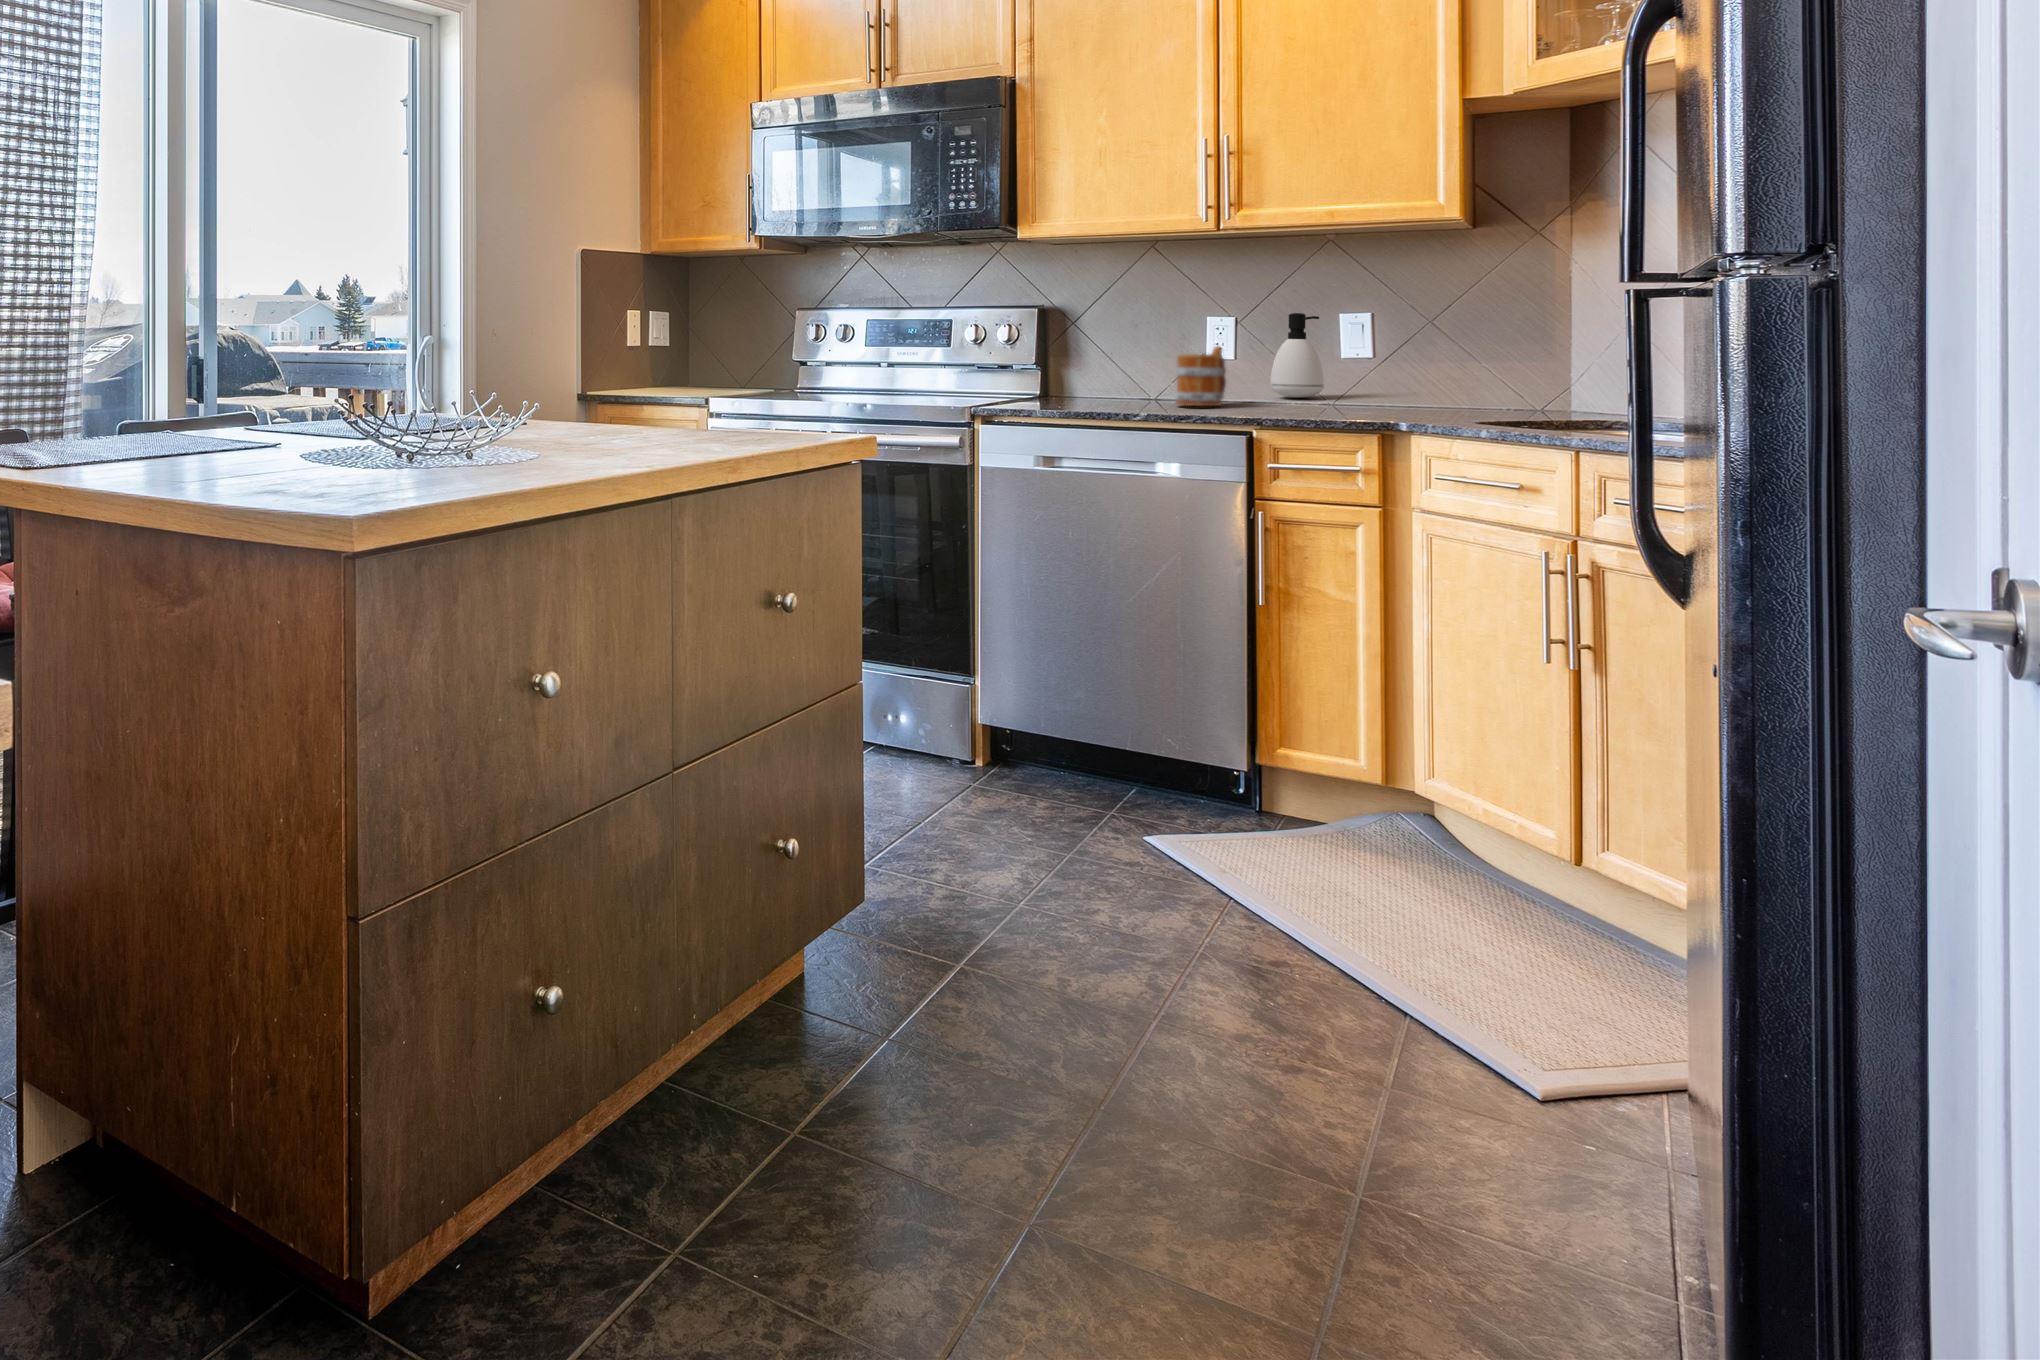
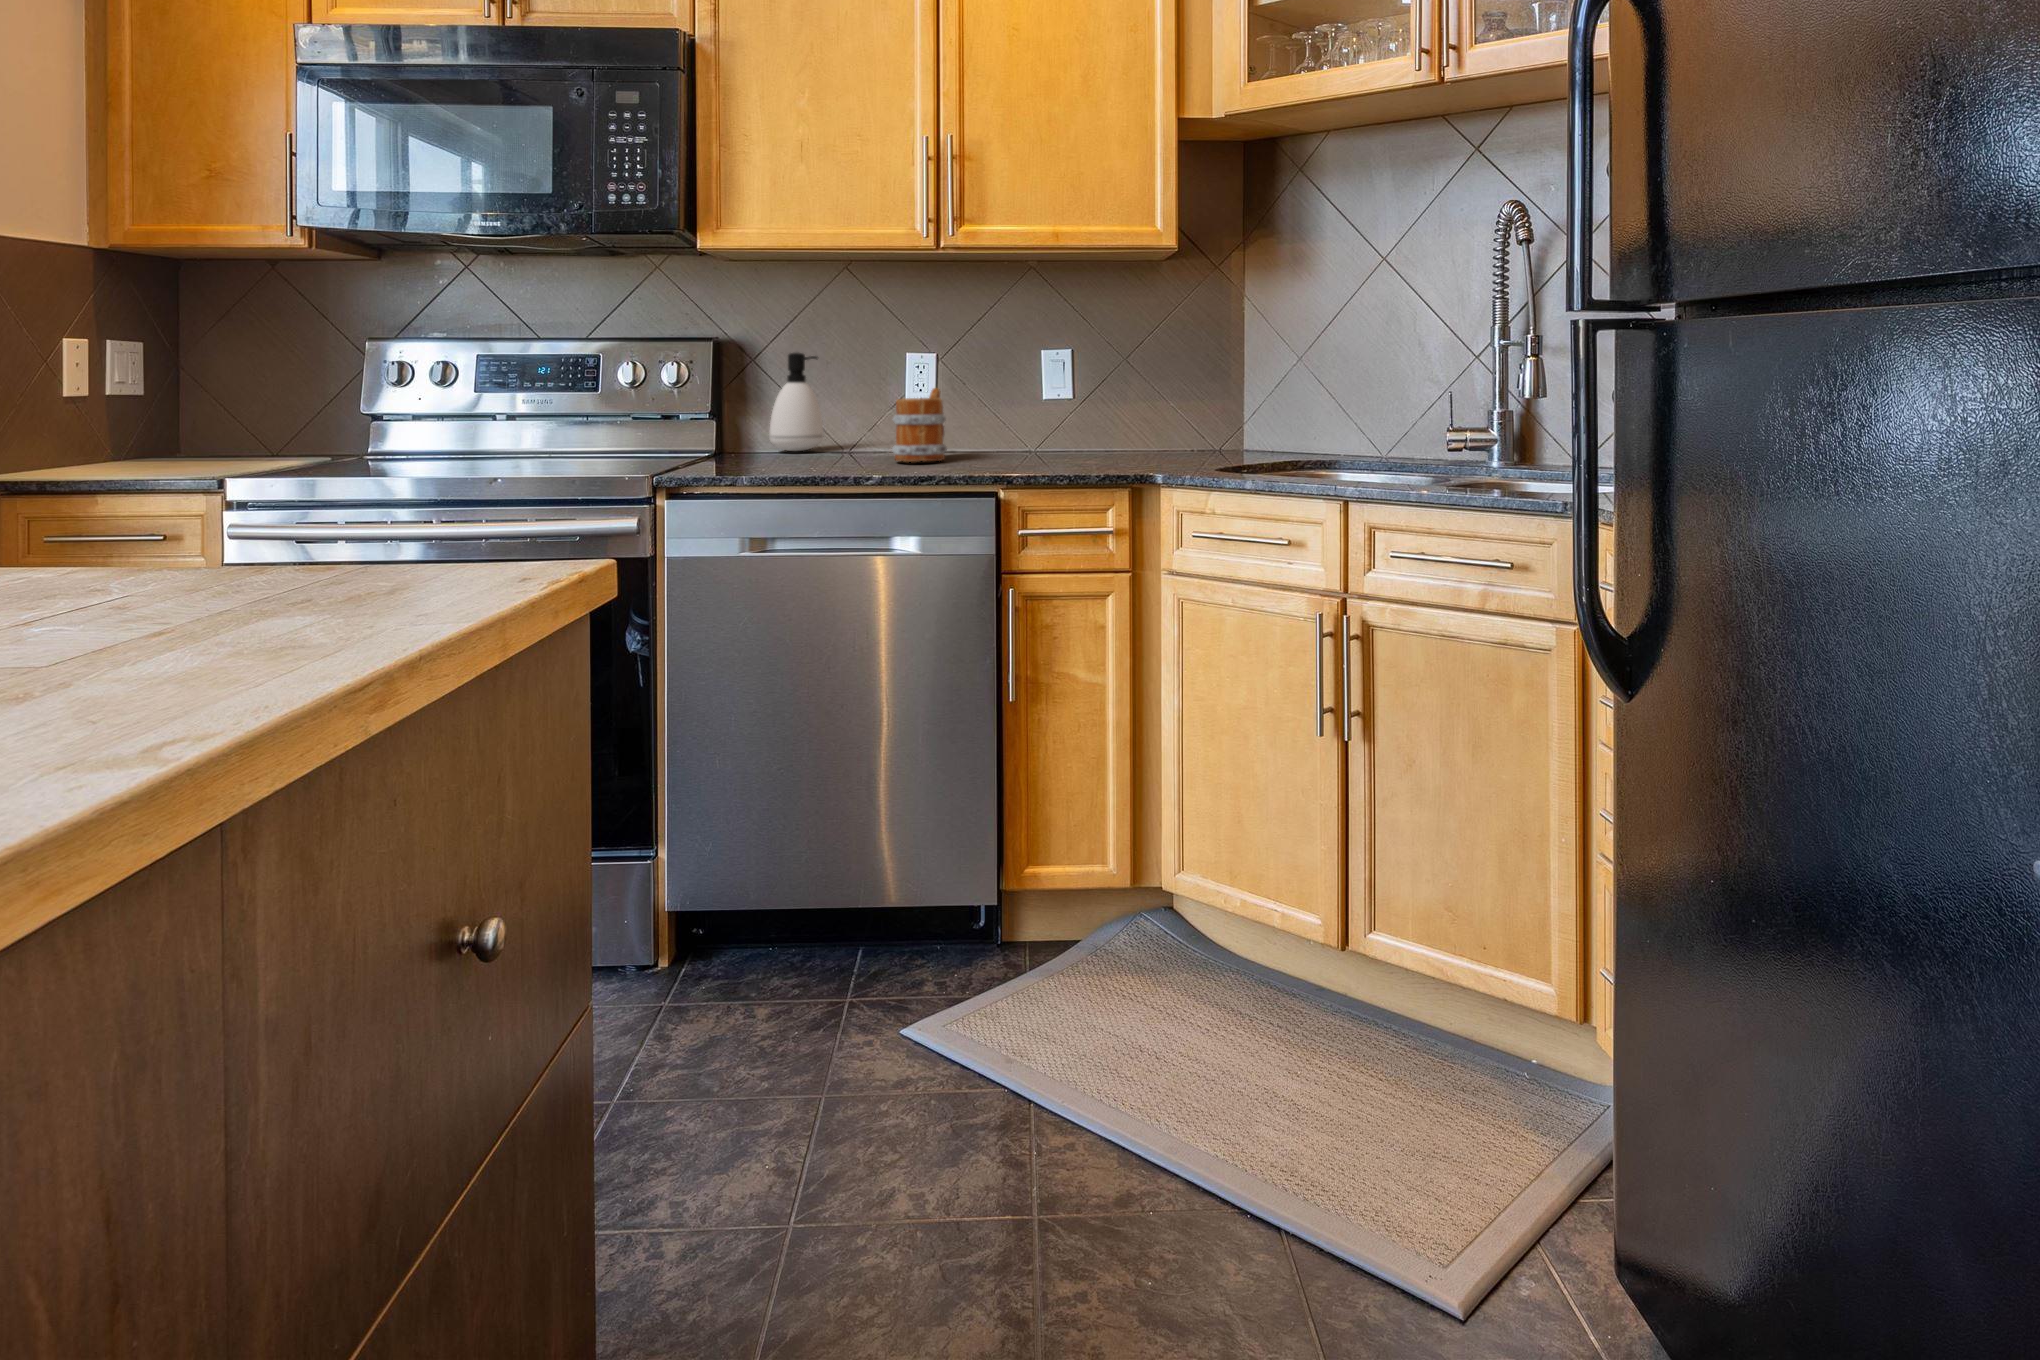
soap dispenser: present [1271,313,1324,398] -> present [769,353,824,451]

